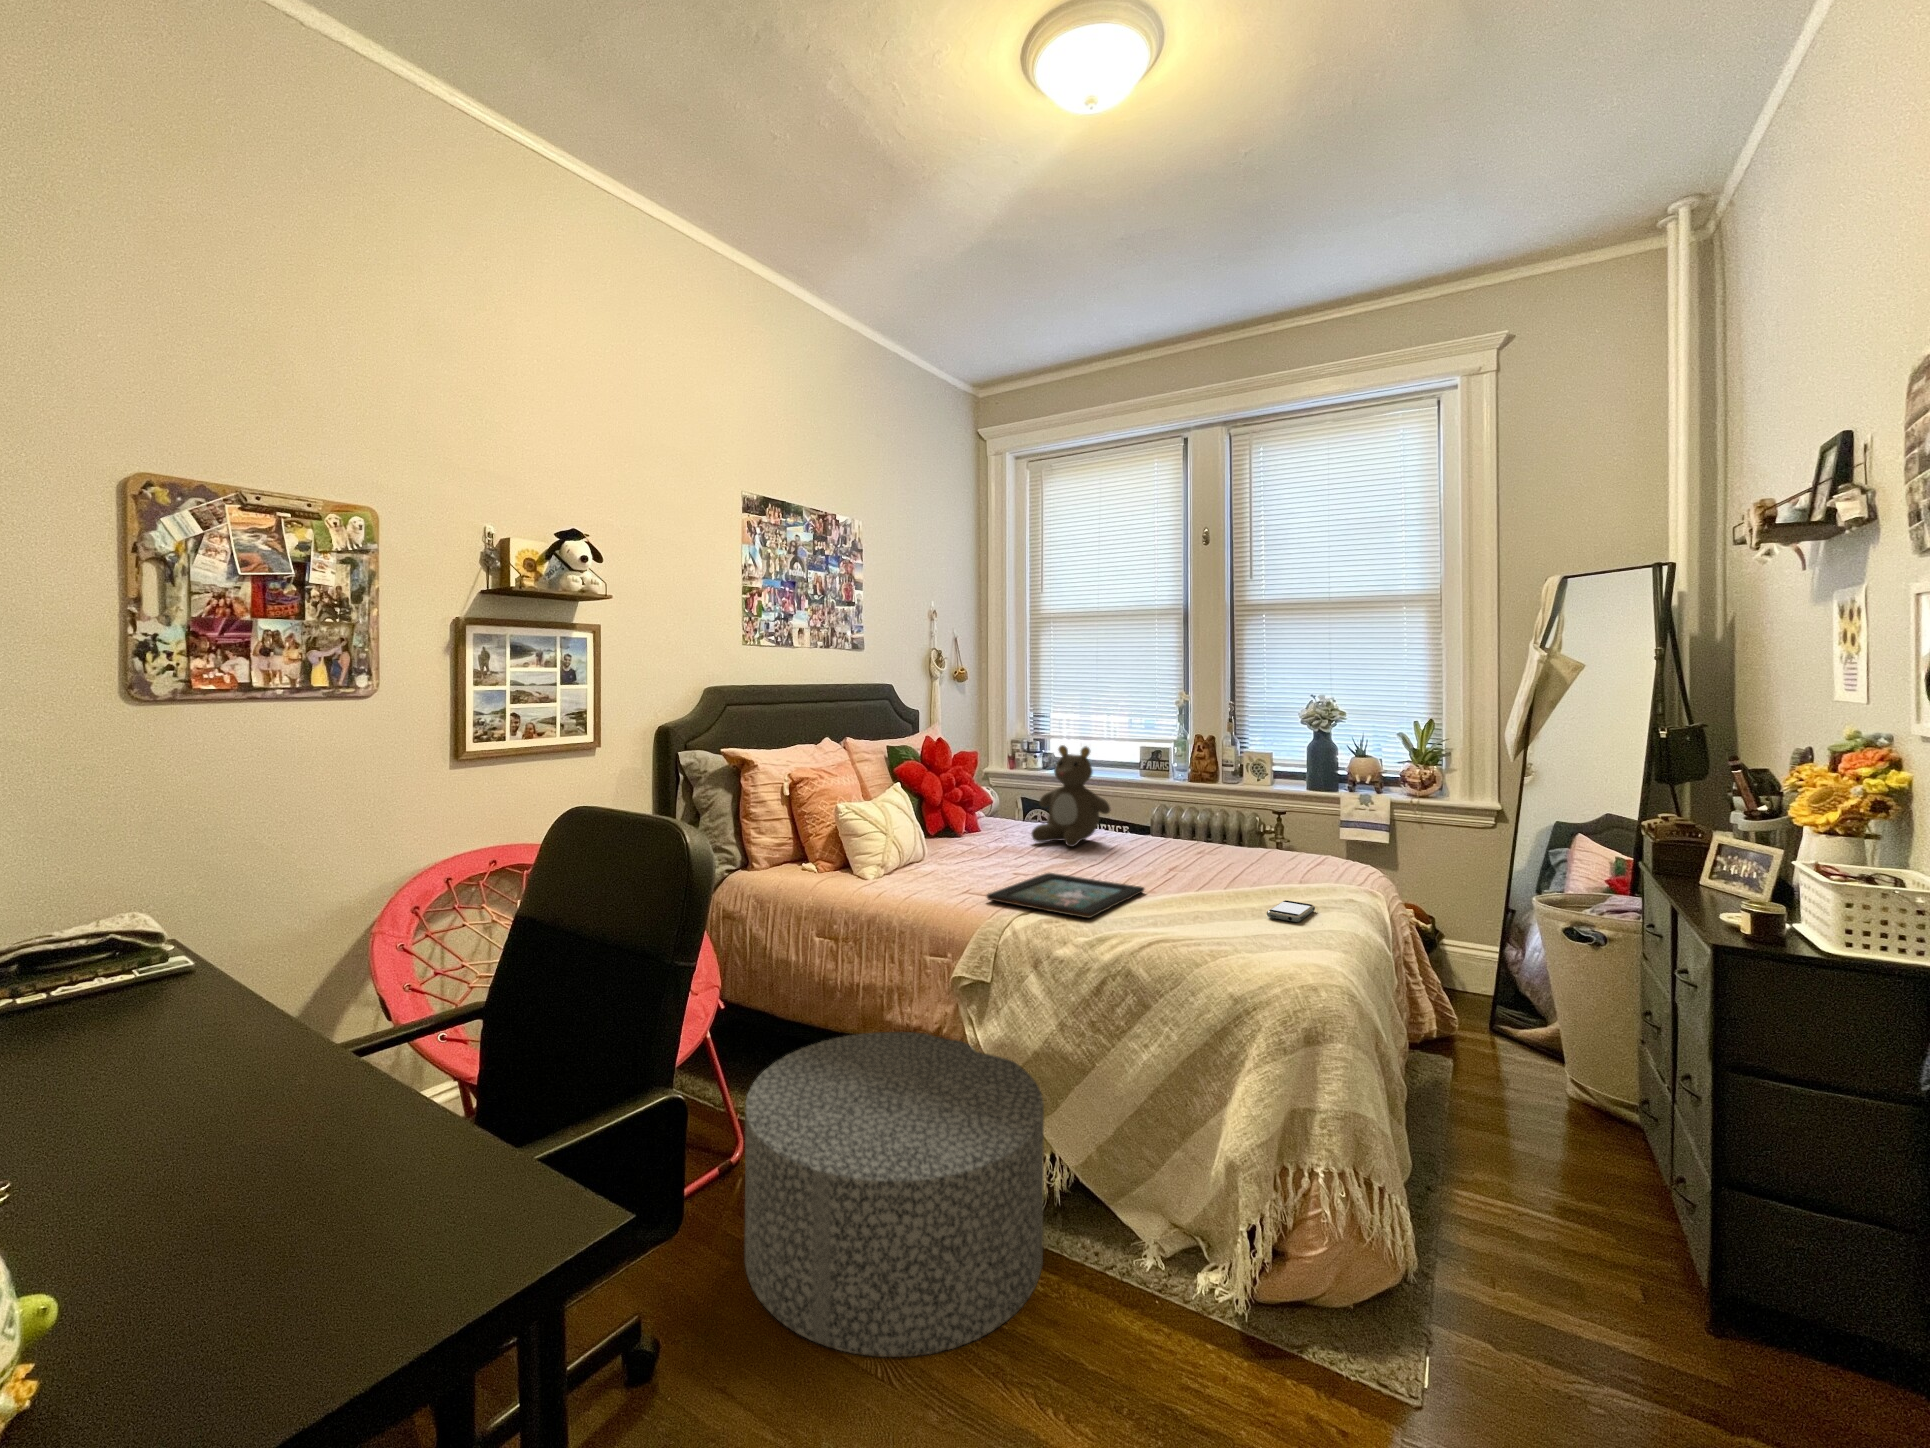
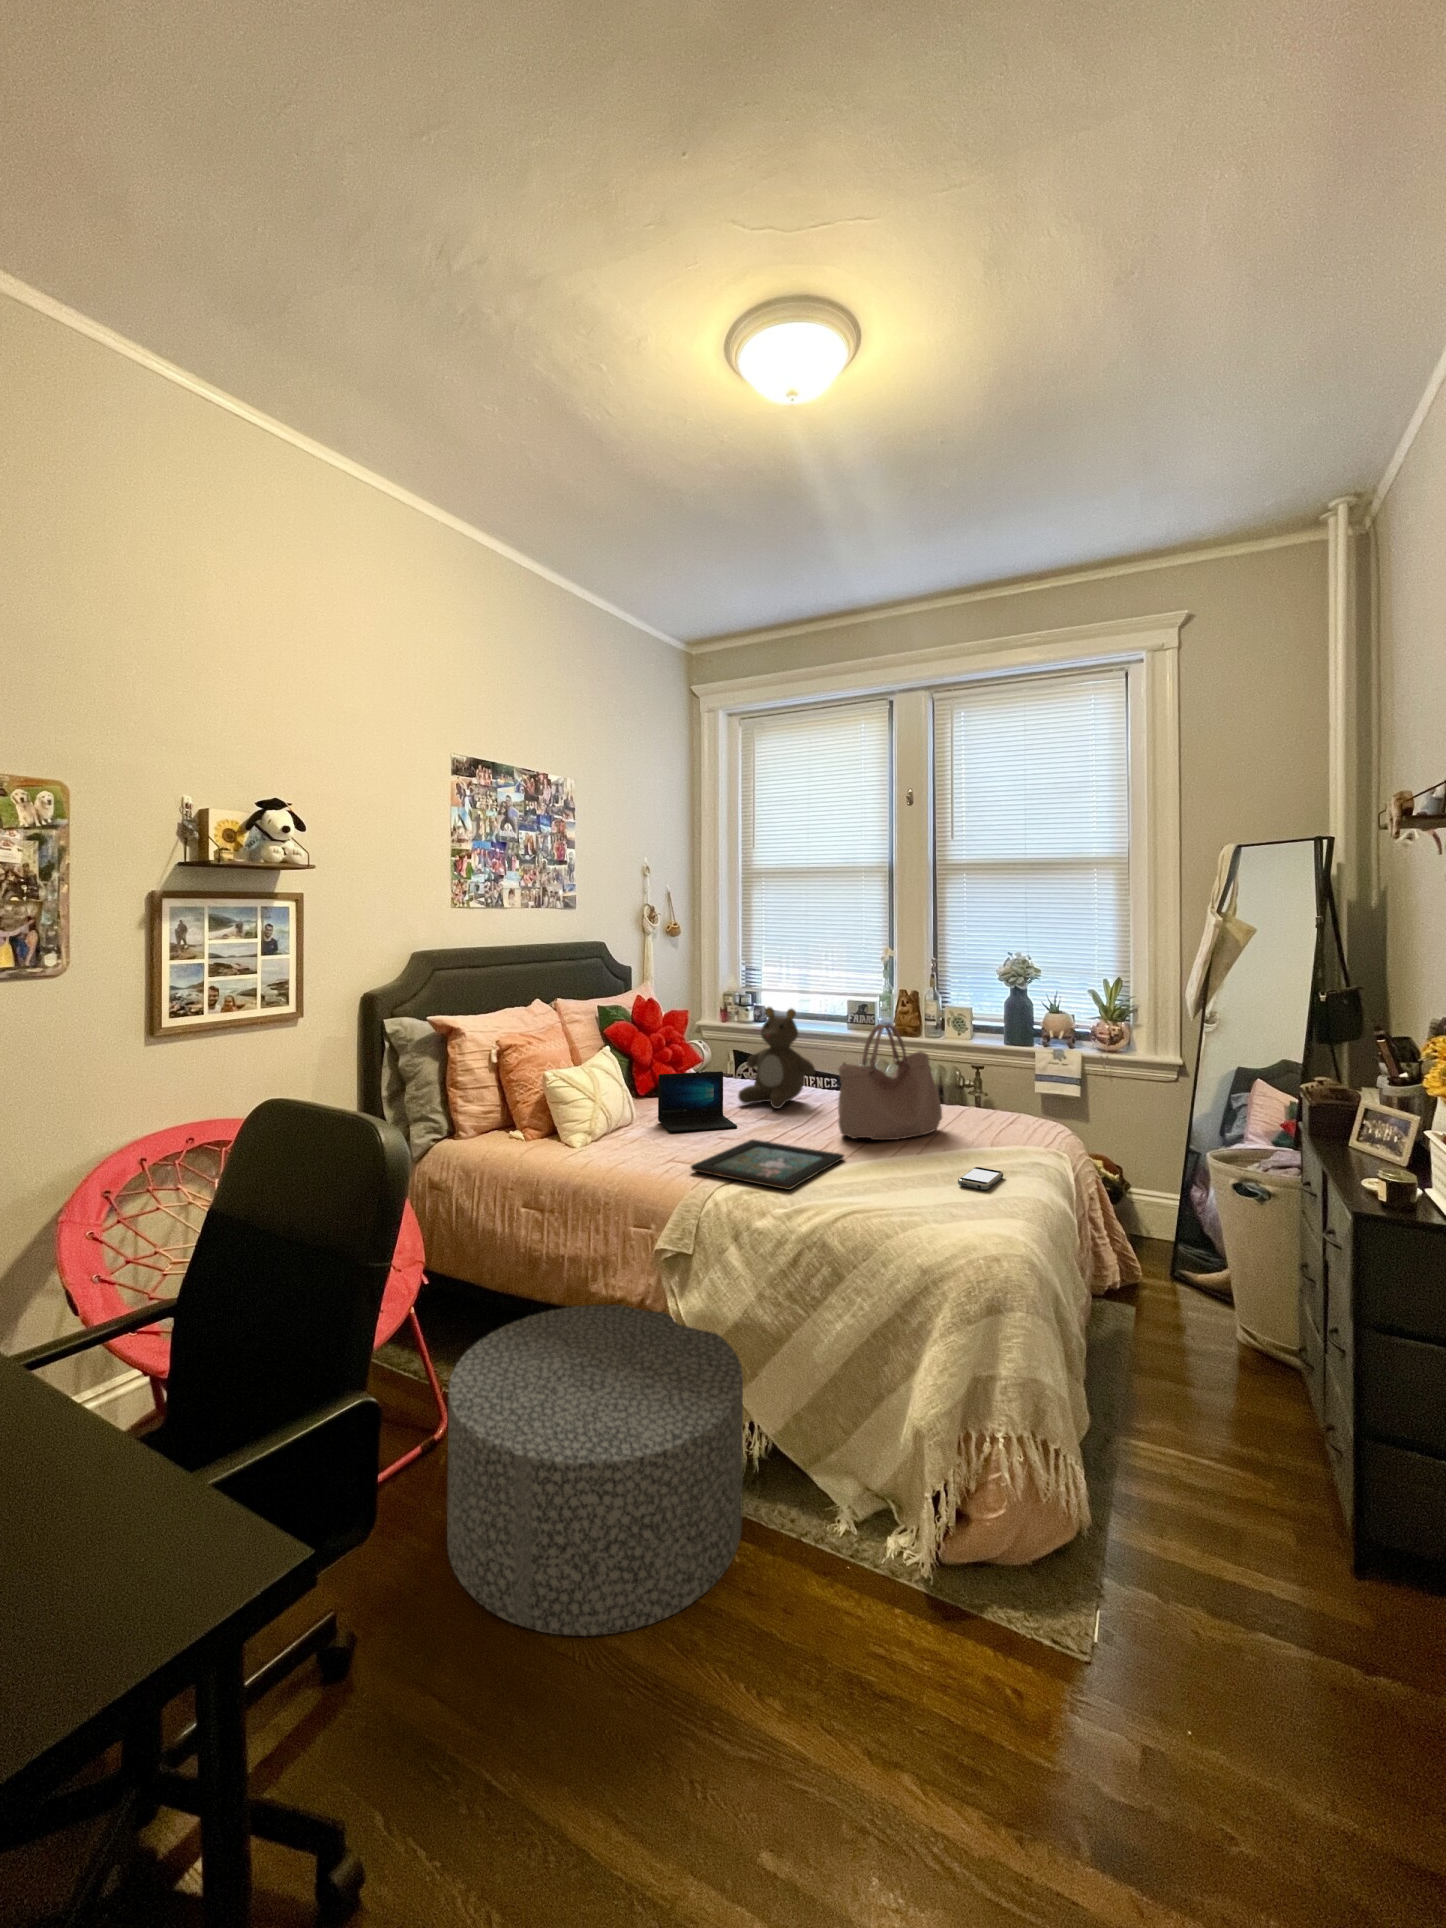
handbag: none [1137,757,1245,875] -> present [838,1023,942,1140]
laptop: none [951,807,1032,866] -> present [658,1071,737,1132]

